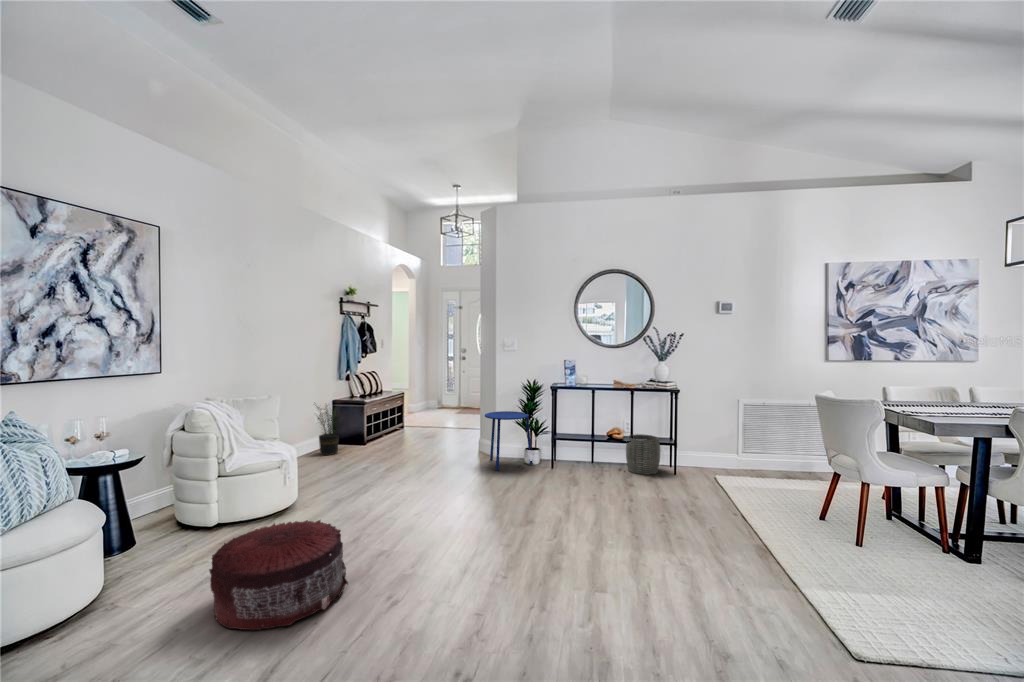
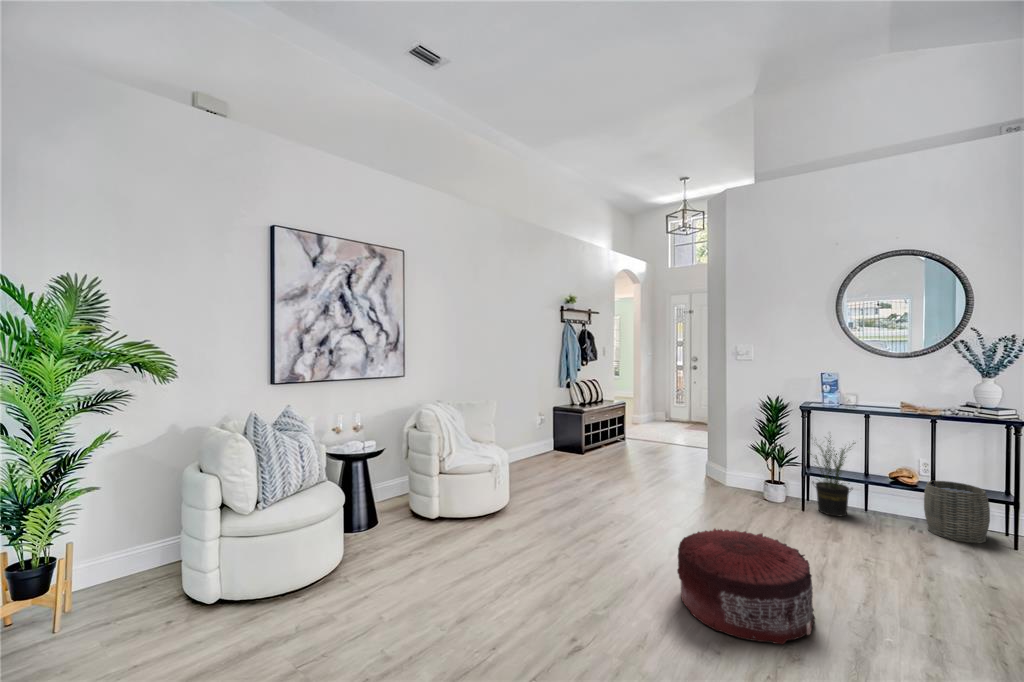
potted plant: present [317,405,339,455] -> present [811,437,855,516]
side table: present [485,411,532,471] -> none [711,432,775,503]
pouf: present [209,520,348,630] -> present [677,529,815,645]

